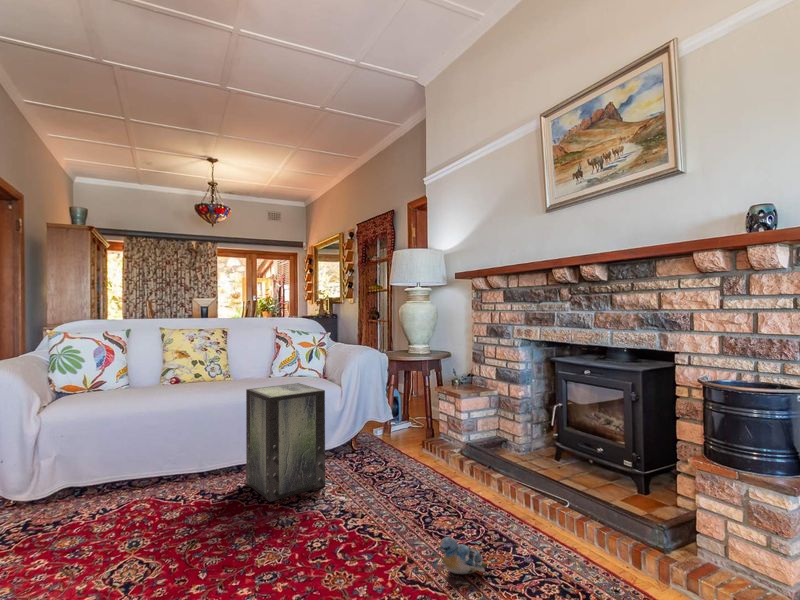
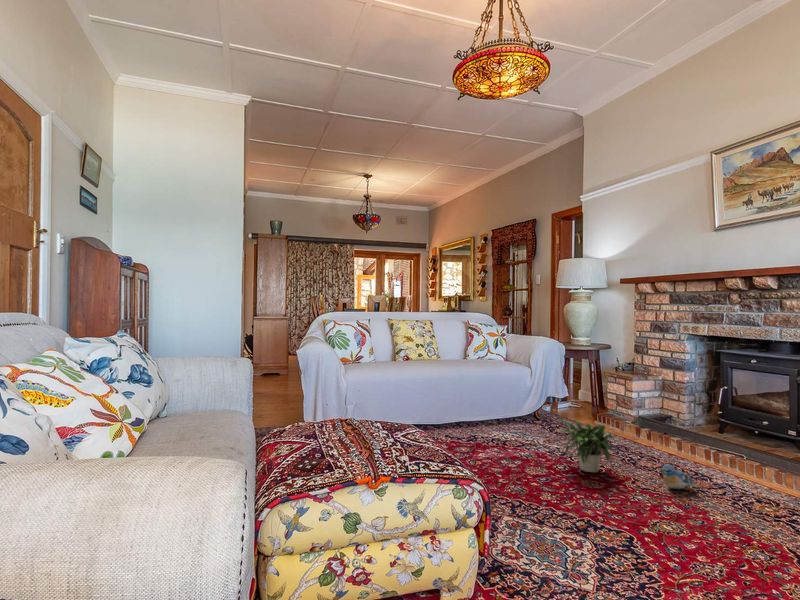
storage box: present [246,383,325,502] -> none [473,363,535,445]
potted plant: none [314,464,397,548] -> present [548,420,619,472]

